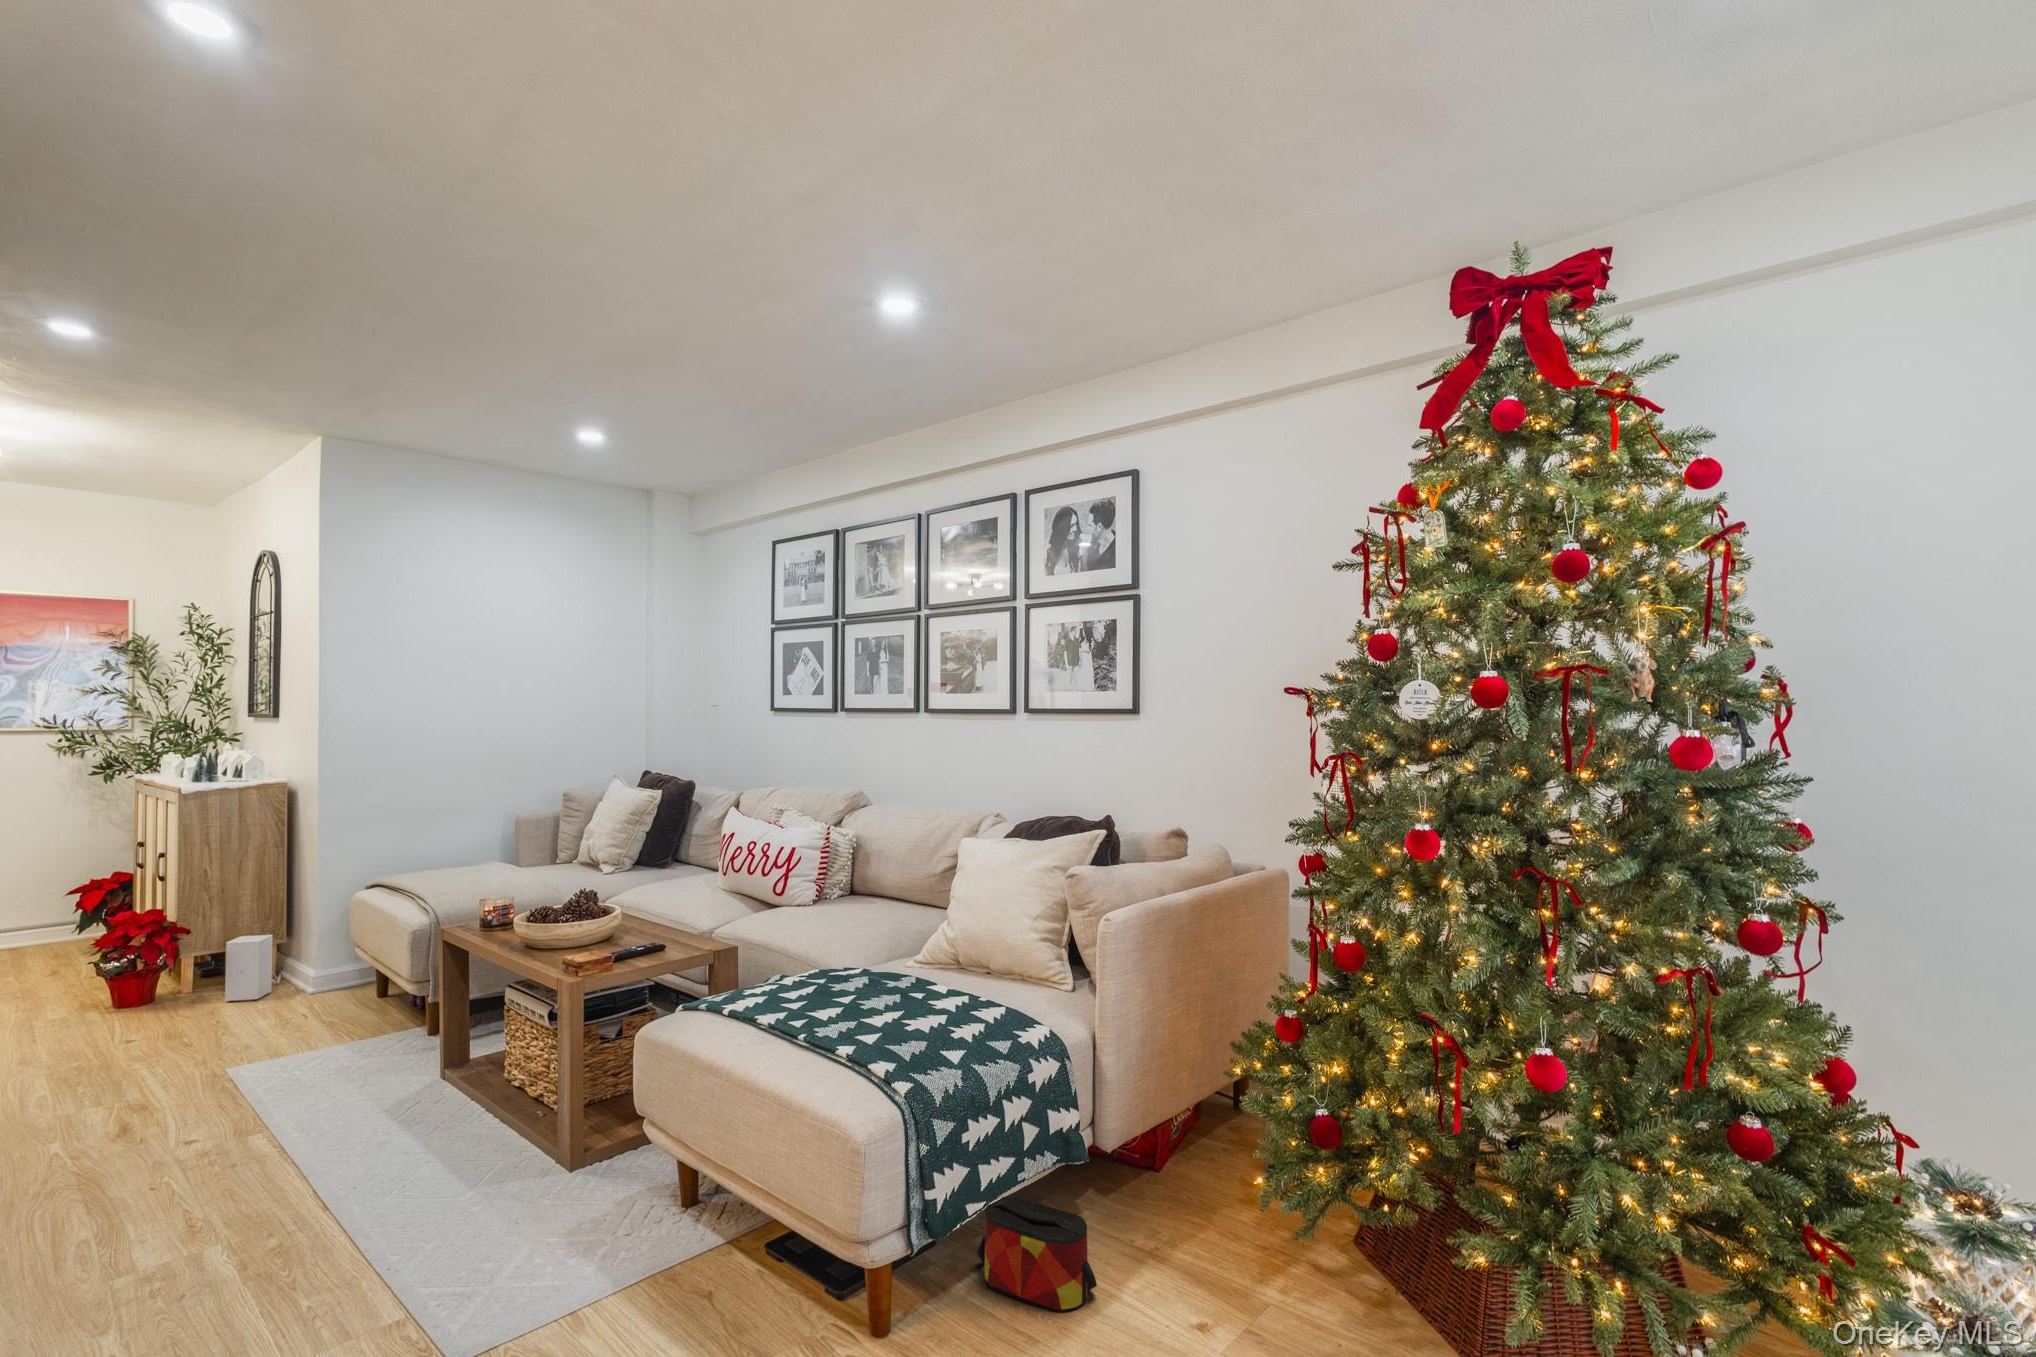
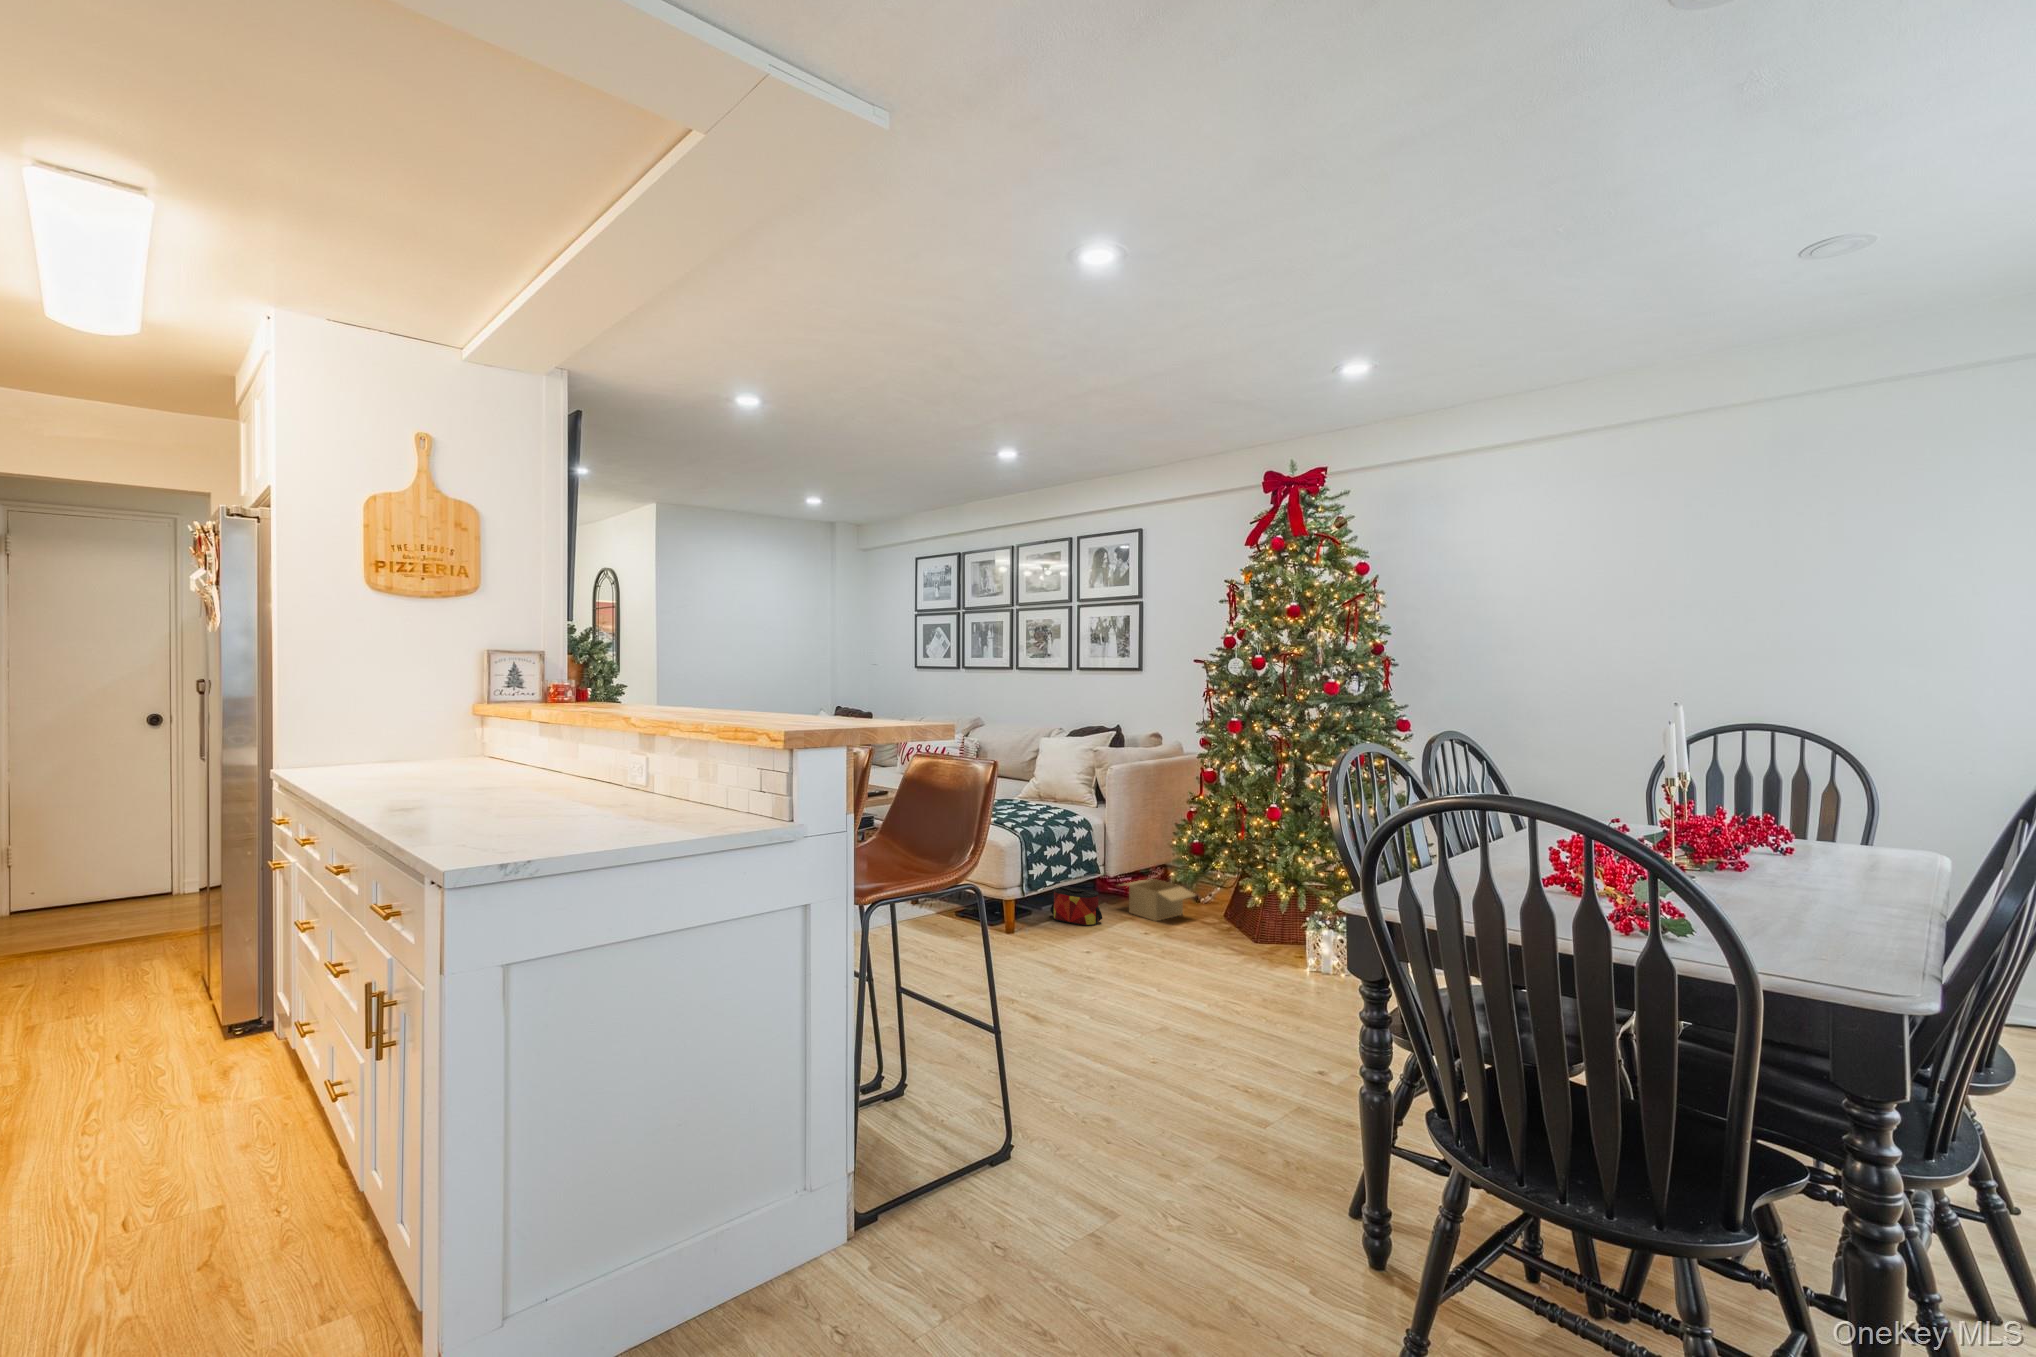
cardboard box: none [1120,1152,1303,1282] -> present [1121,879,1195,921]

